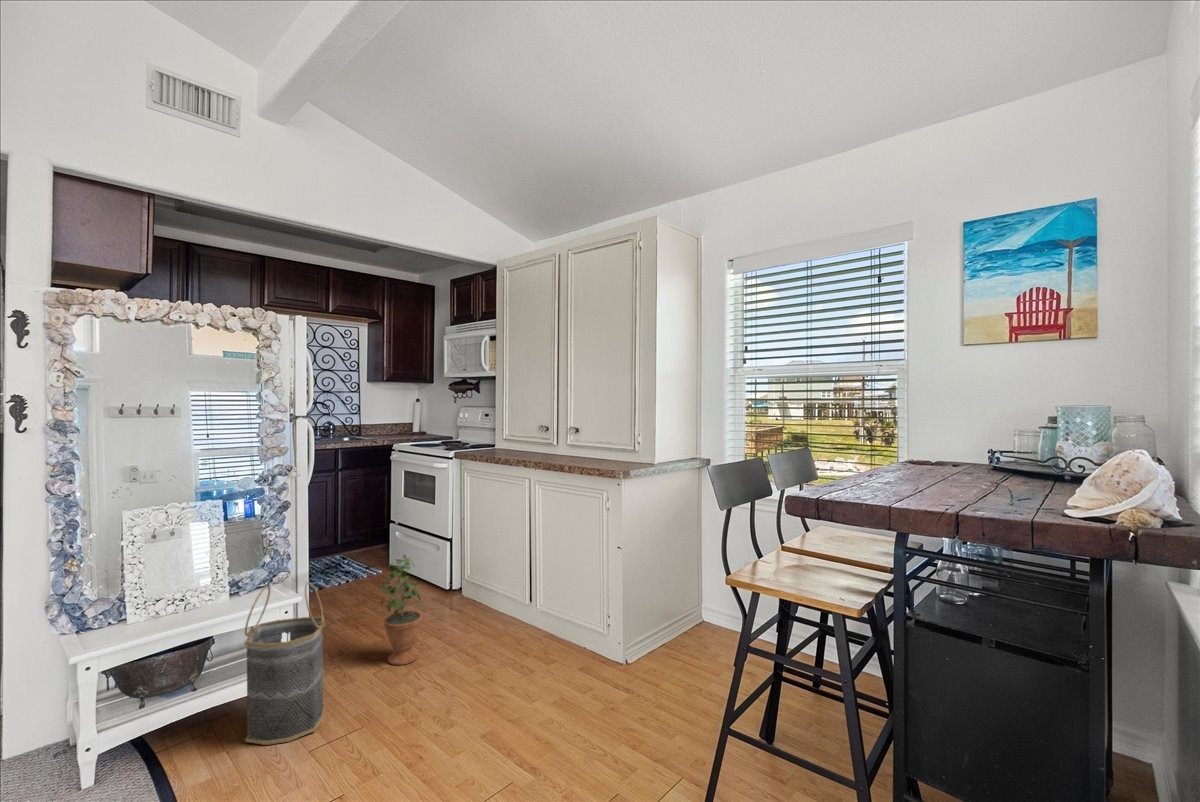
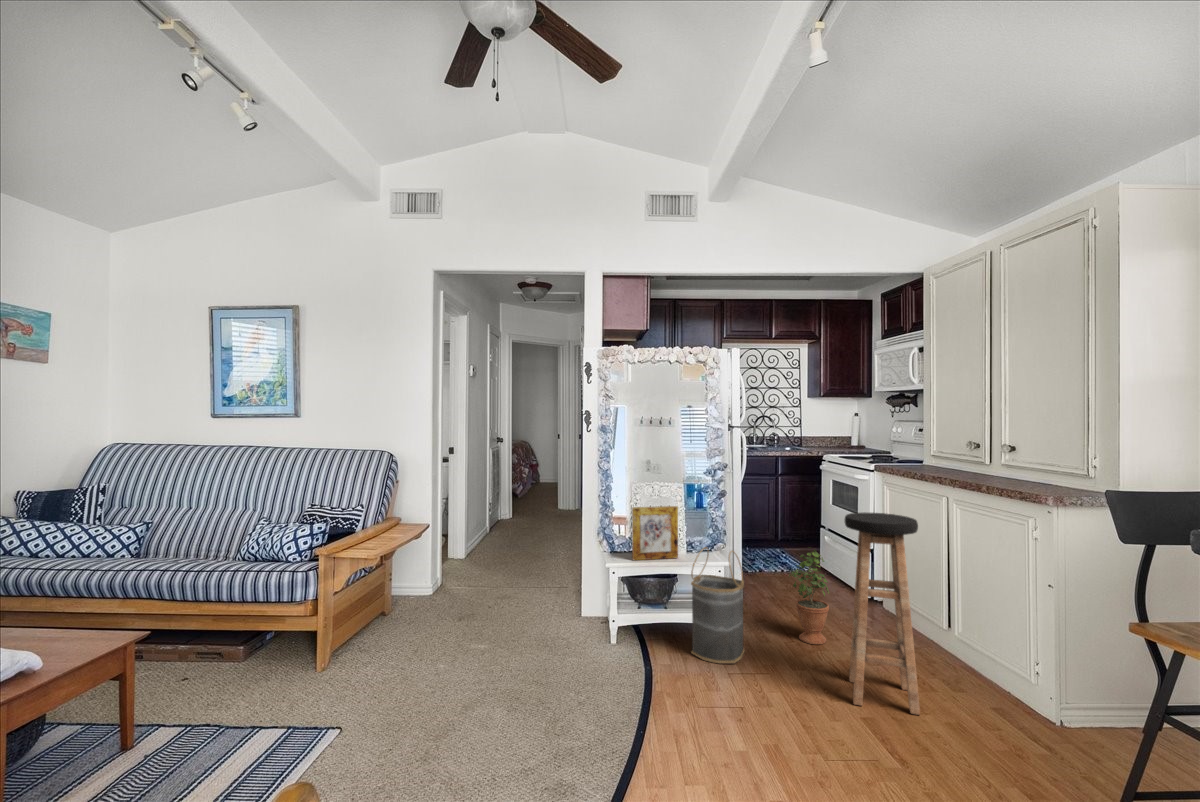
bar stool: none [454,505,530,725] -> present [845,512,920,715]
picture frame: none [129,535,216,633] -> present [632,506,678,560]

